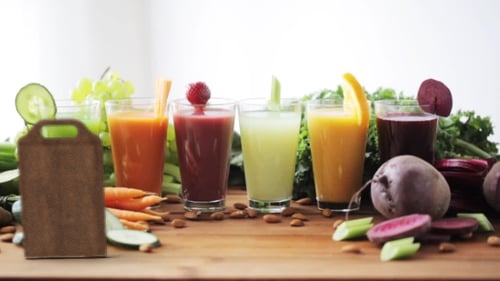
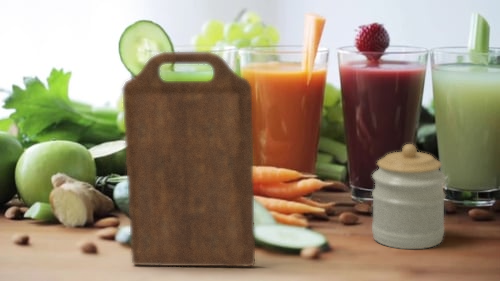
jar: none [188,174,236,243] -> present [372,144,446,249]

